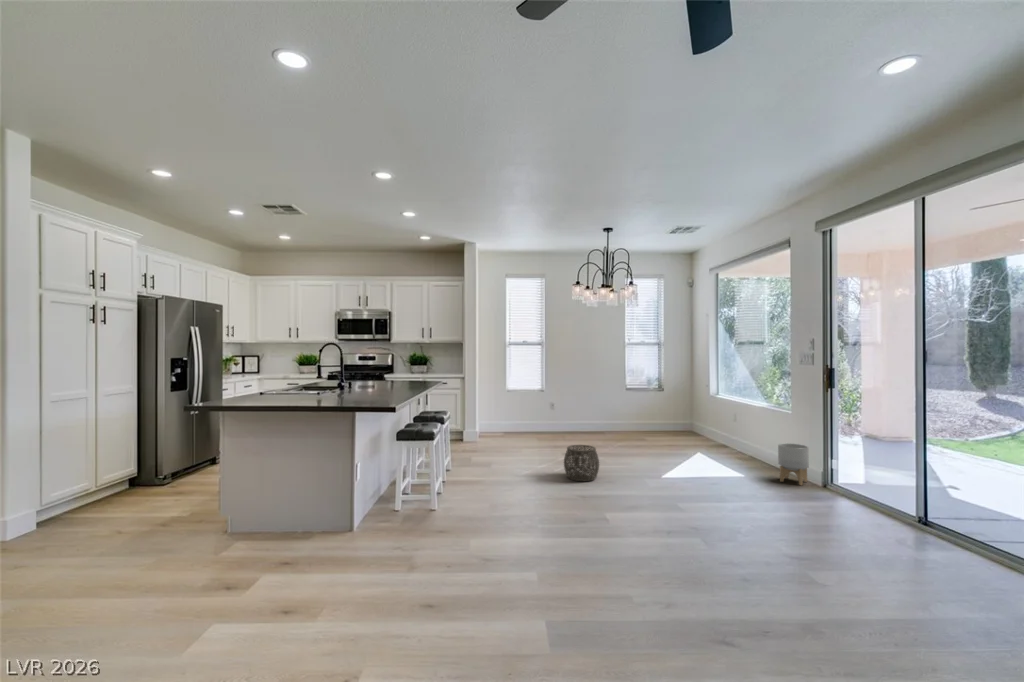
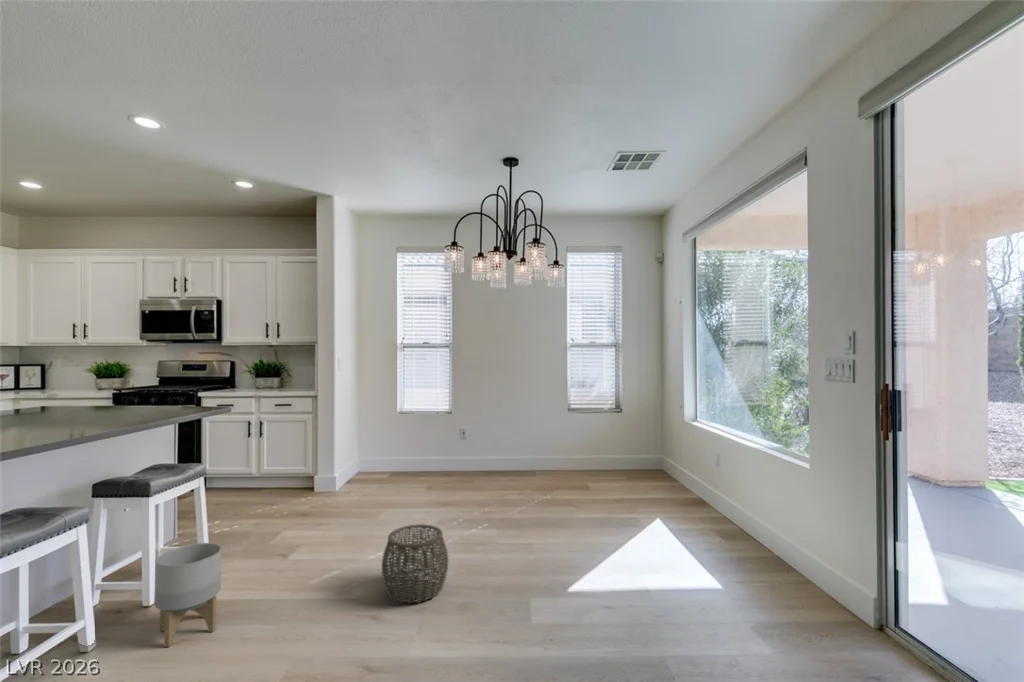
planter: present [778,443,809,485] -> present [154,543,222,647]

